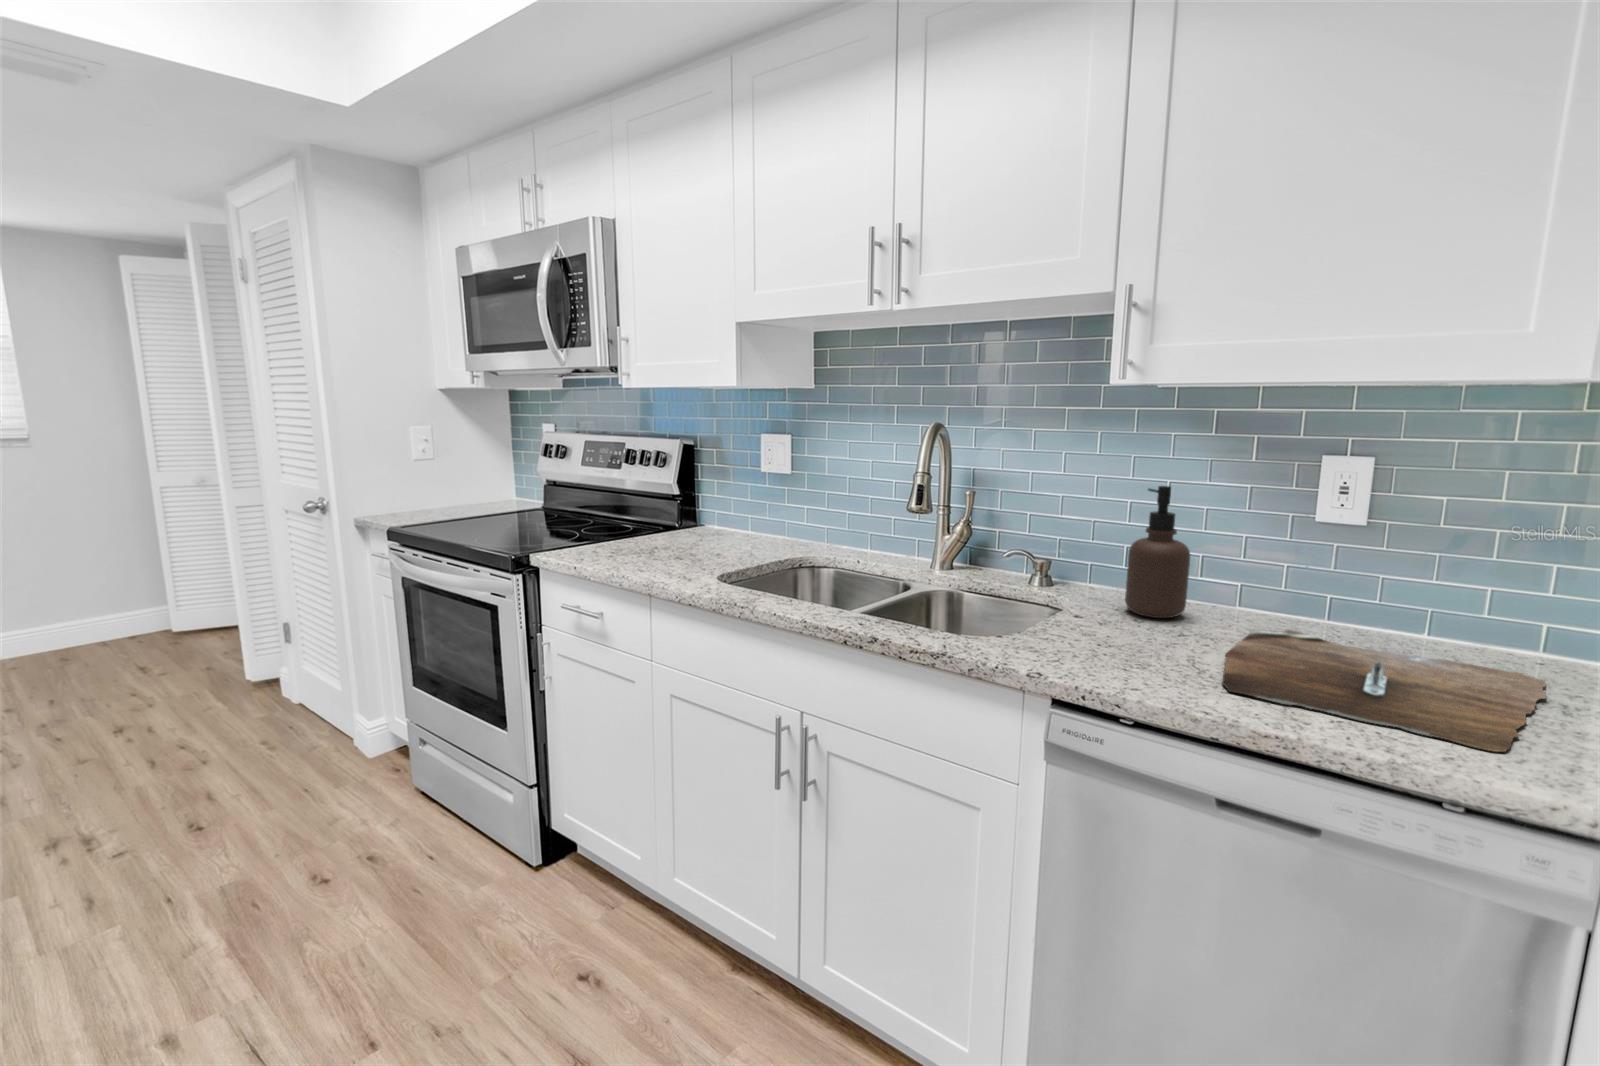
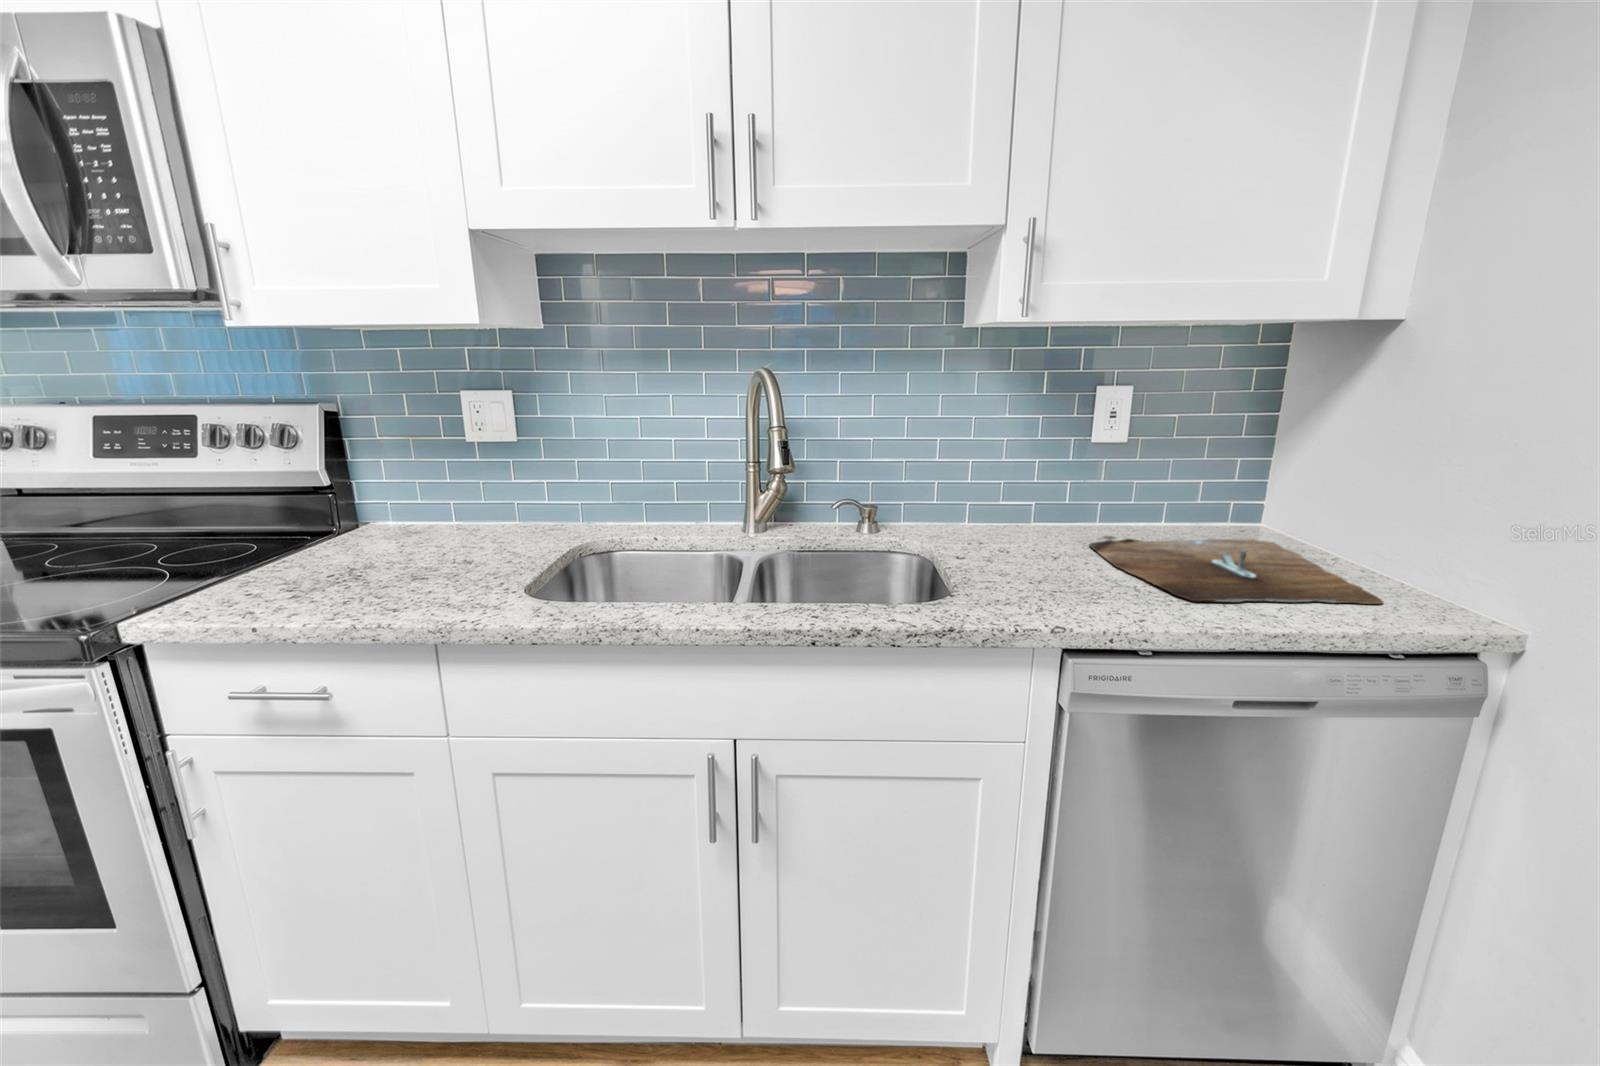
soap dispenser: present [1125,486,1190,618] -> none [974,421,1032,545]

